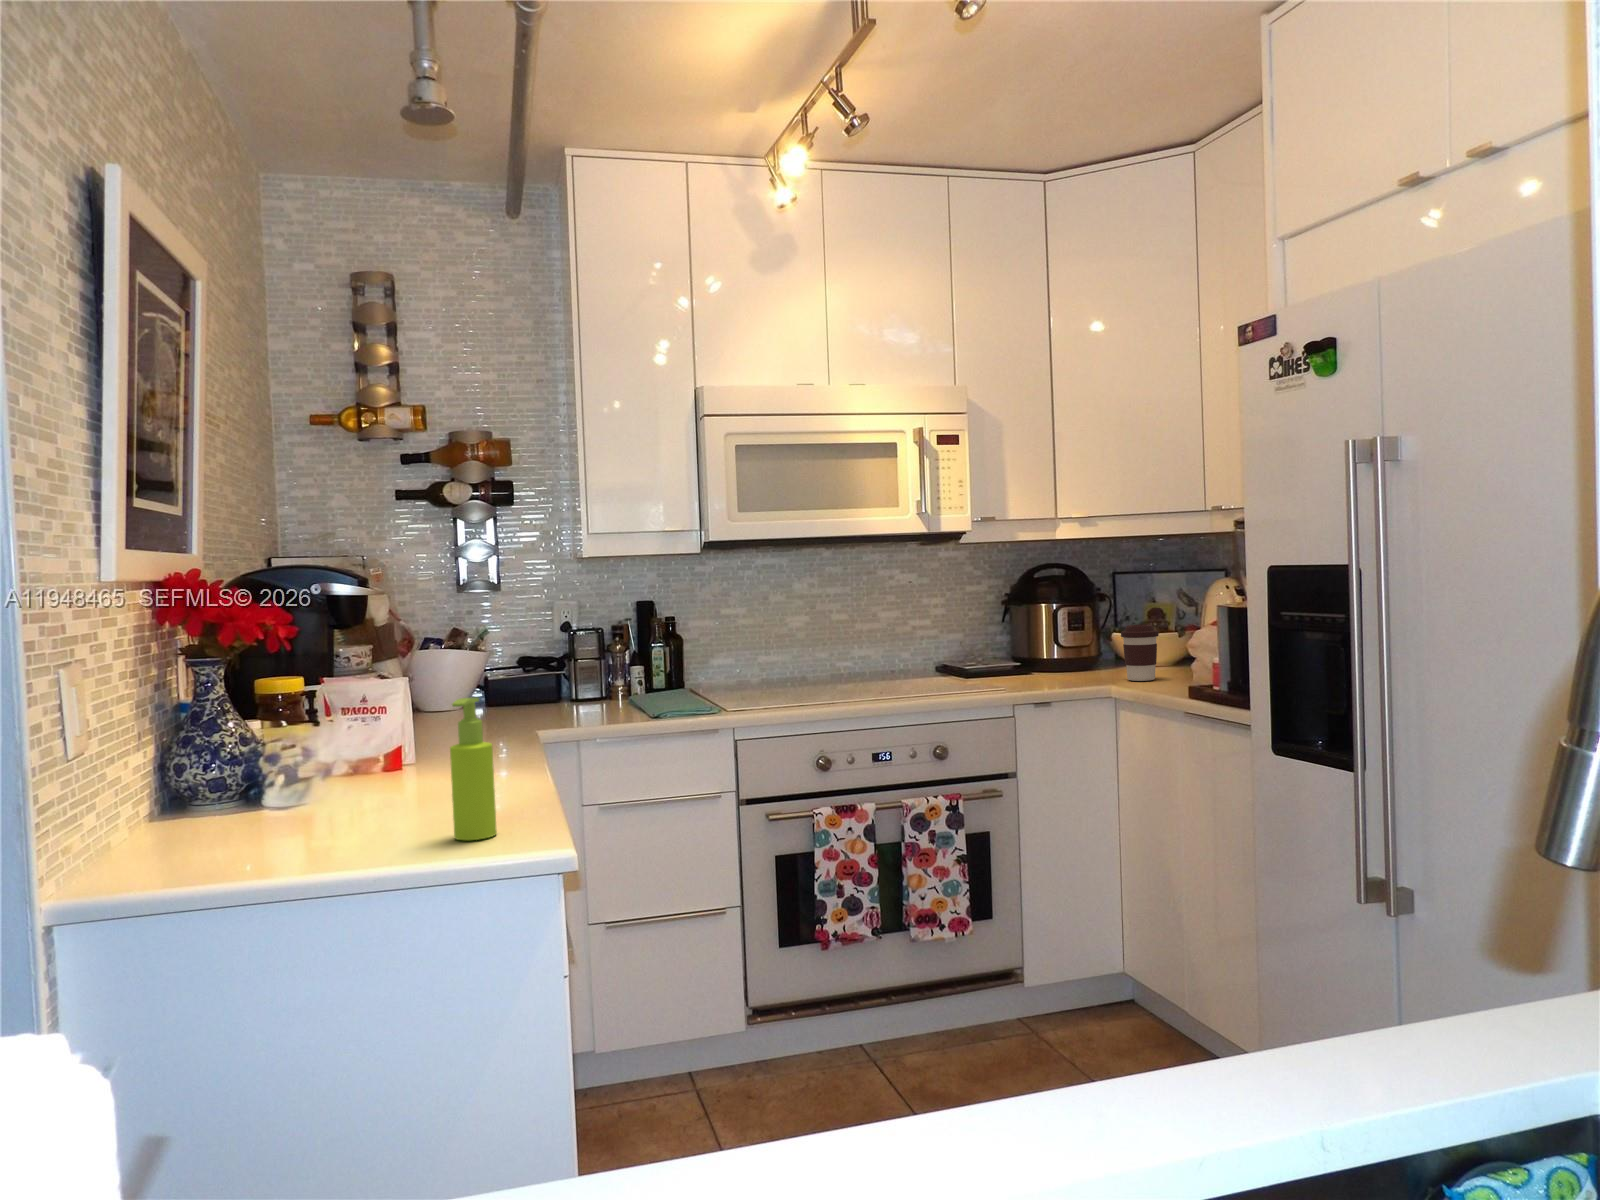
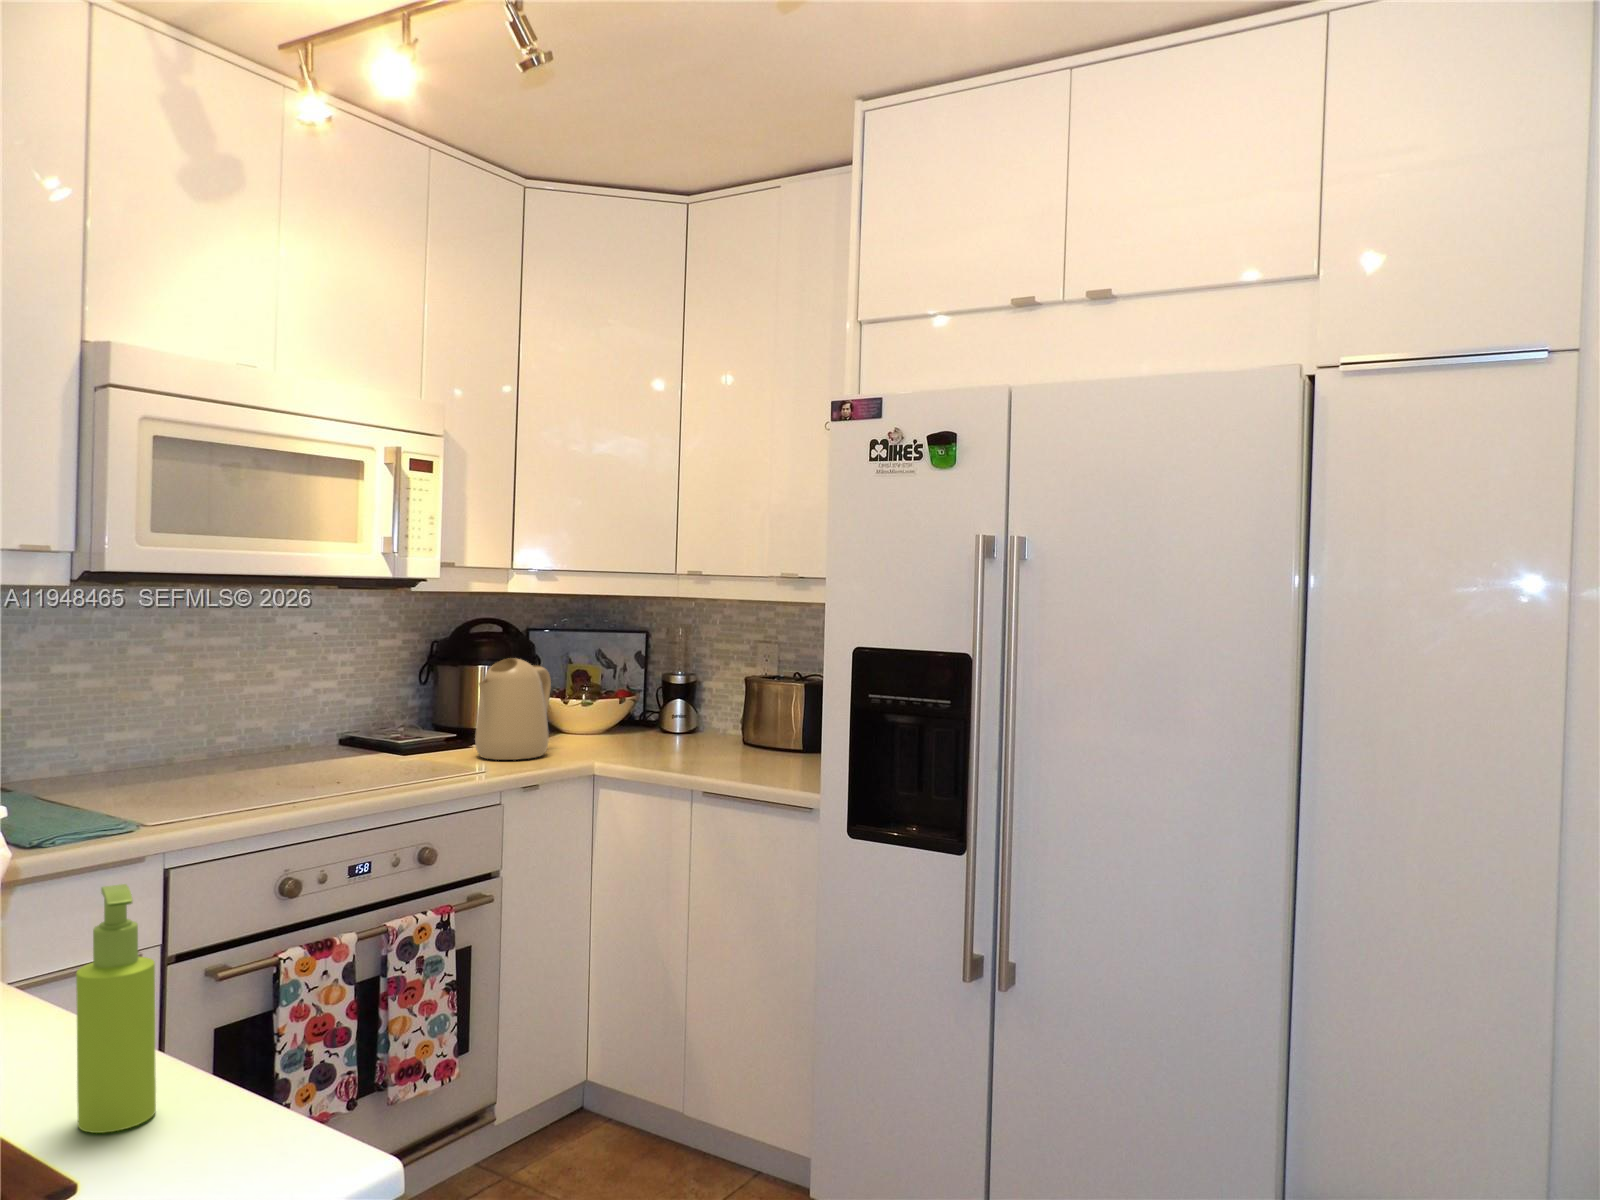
kettle: none [1009,595,1085,681] -> present [475,658,551,760]
coffee cup: present [1121,625,1159,681] -> none [601,692,641,755]

